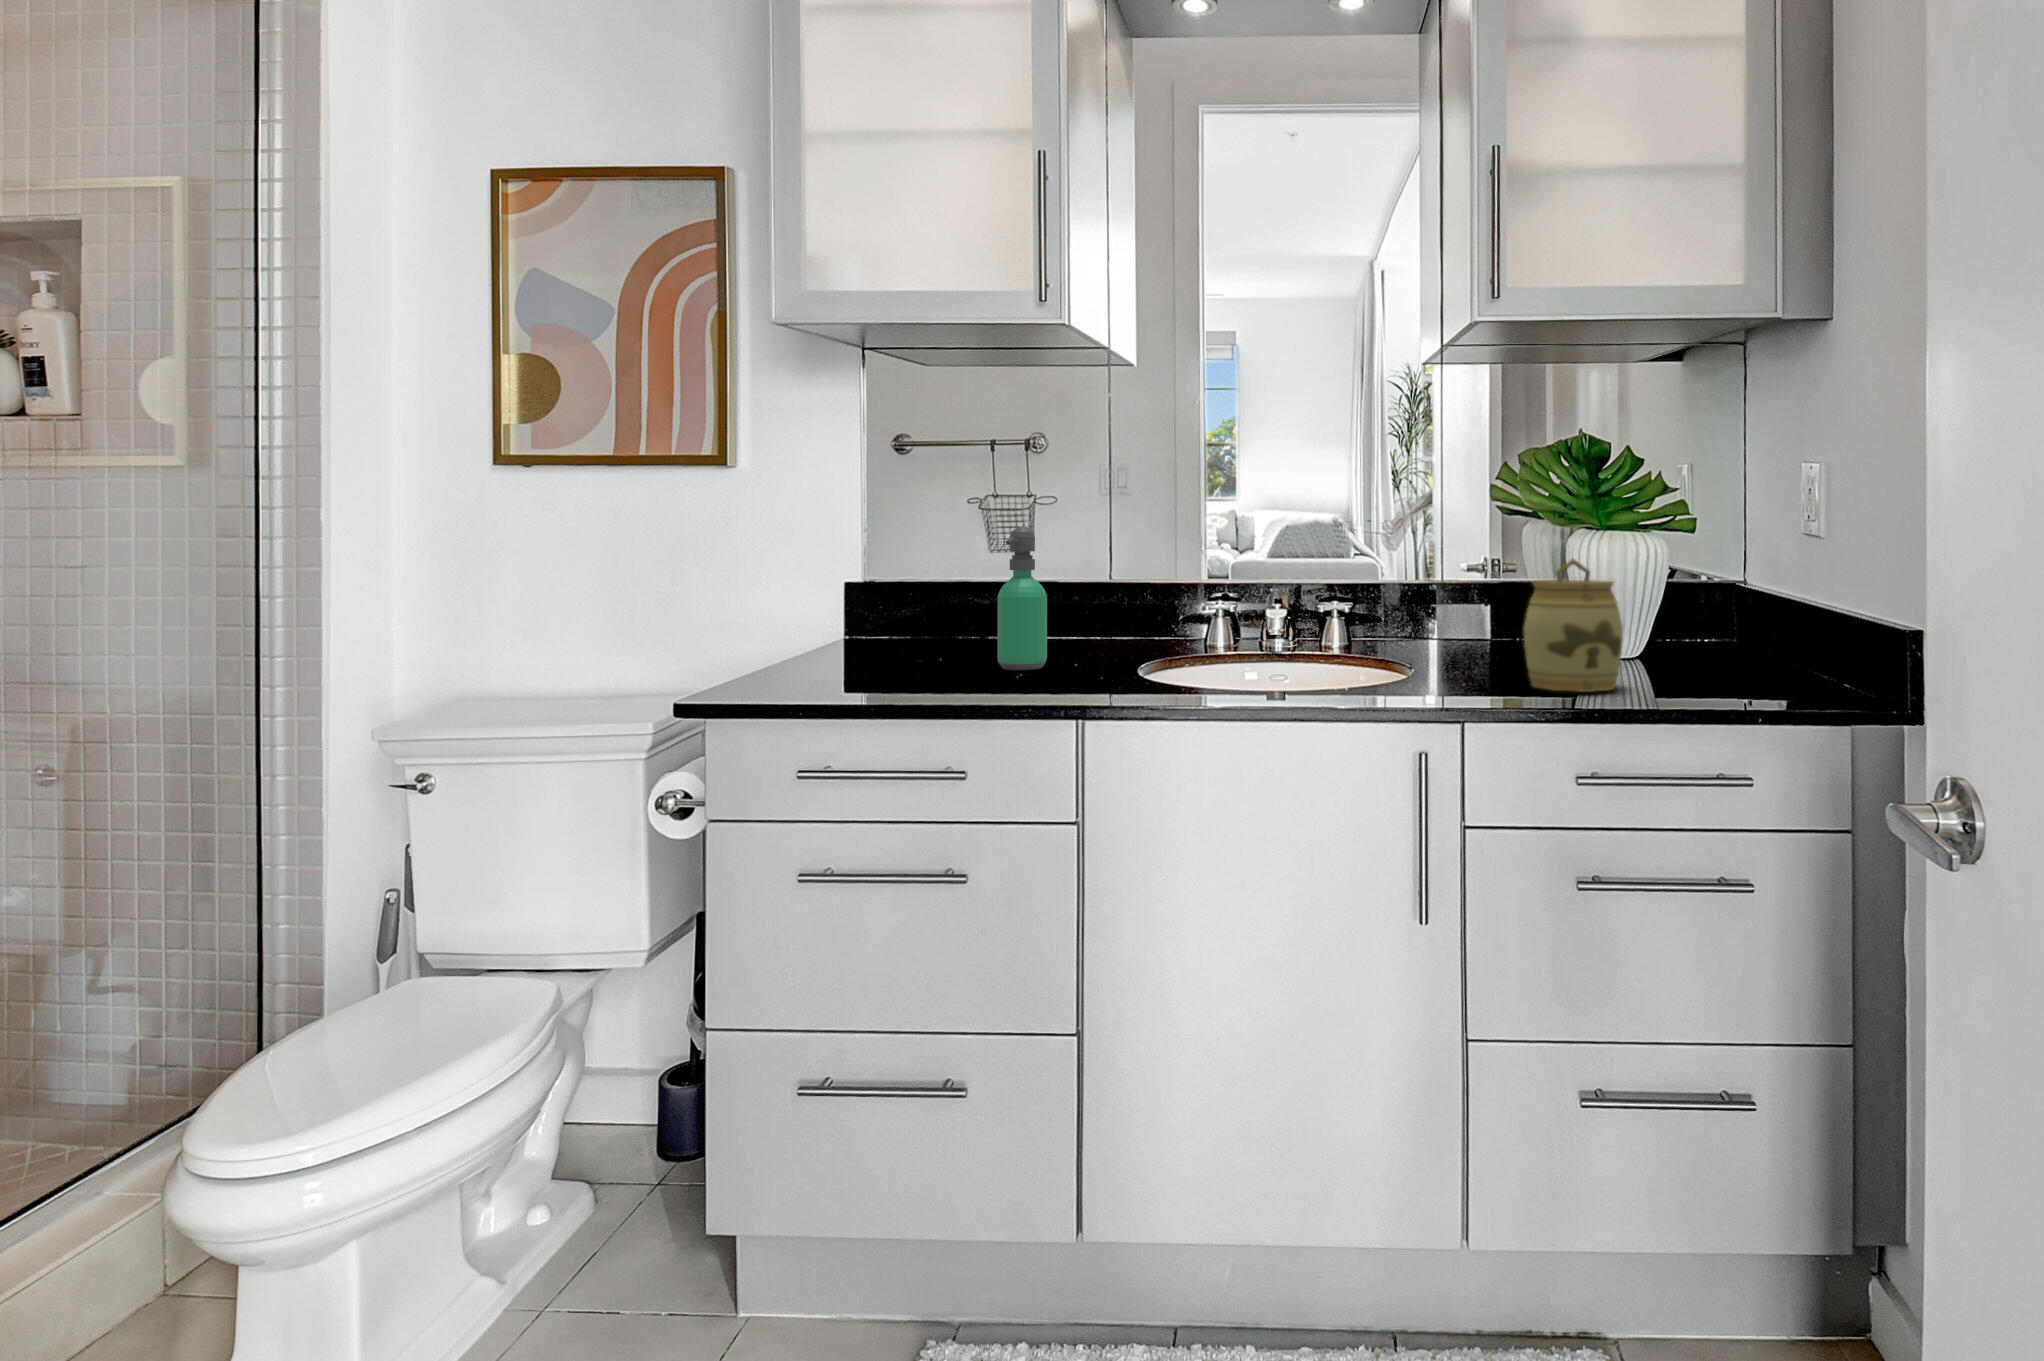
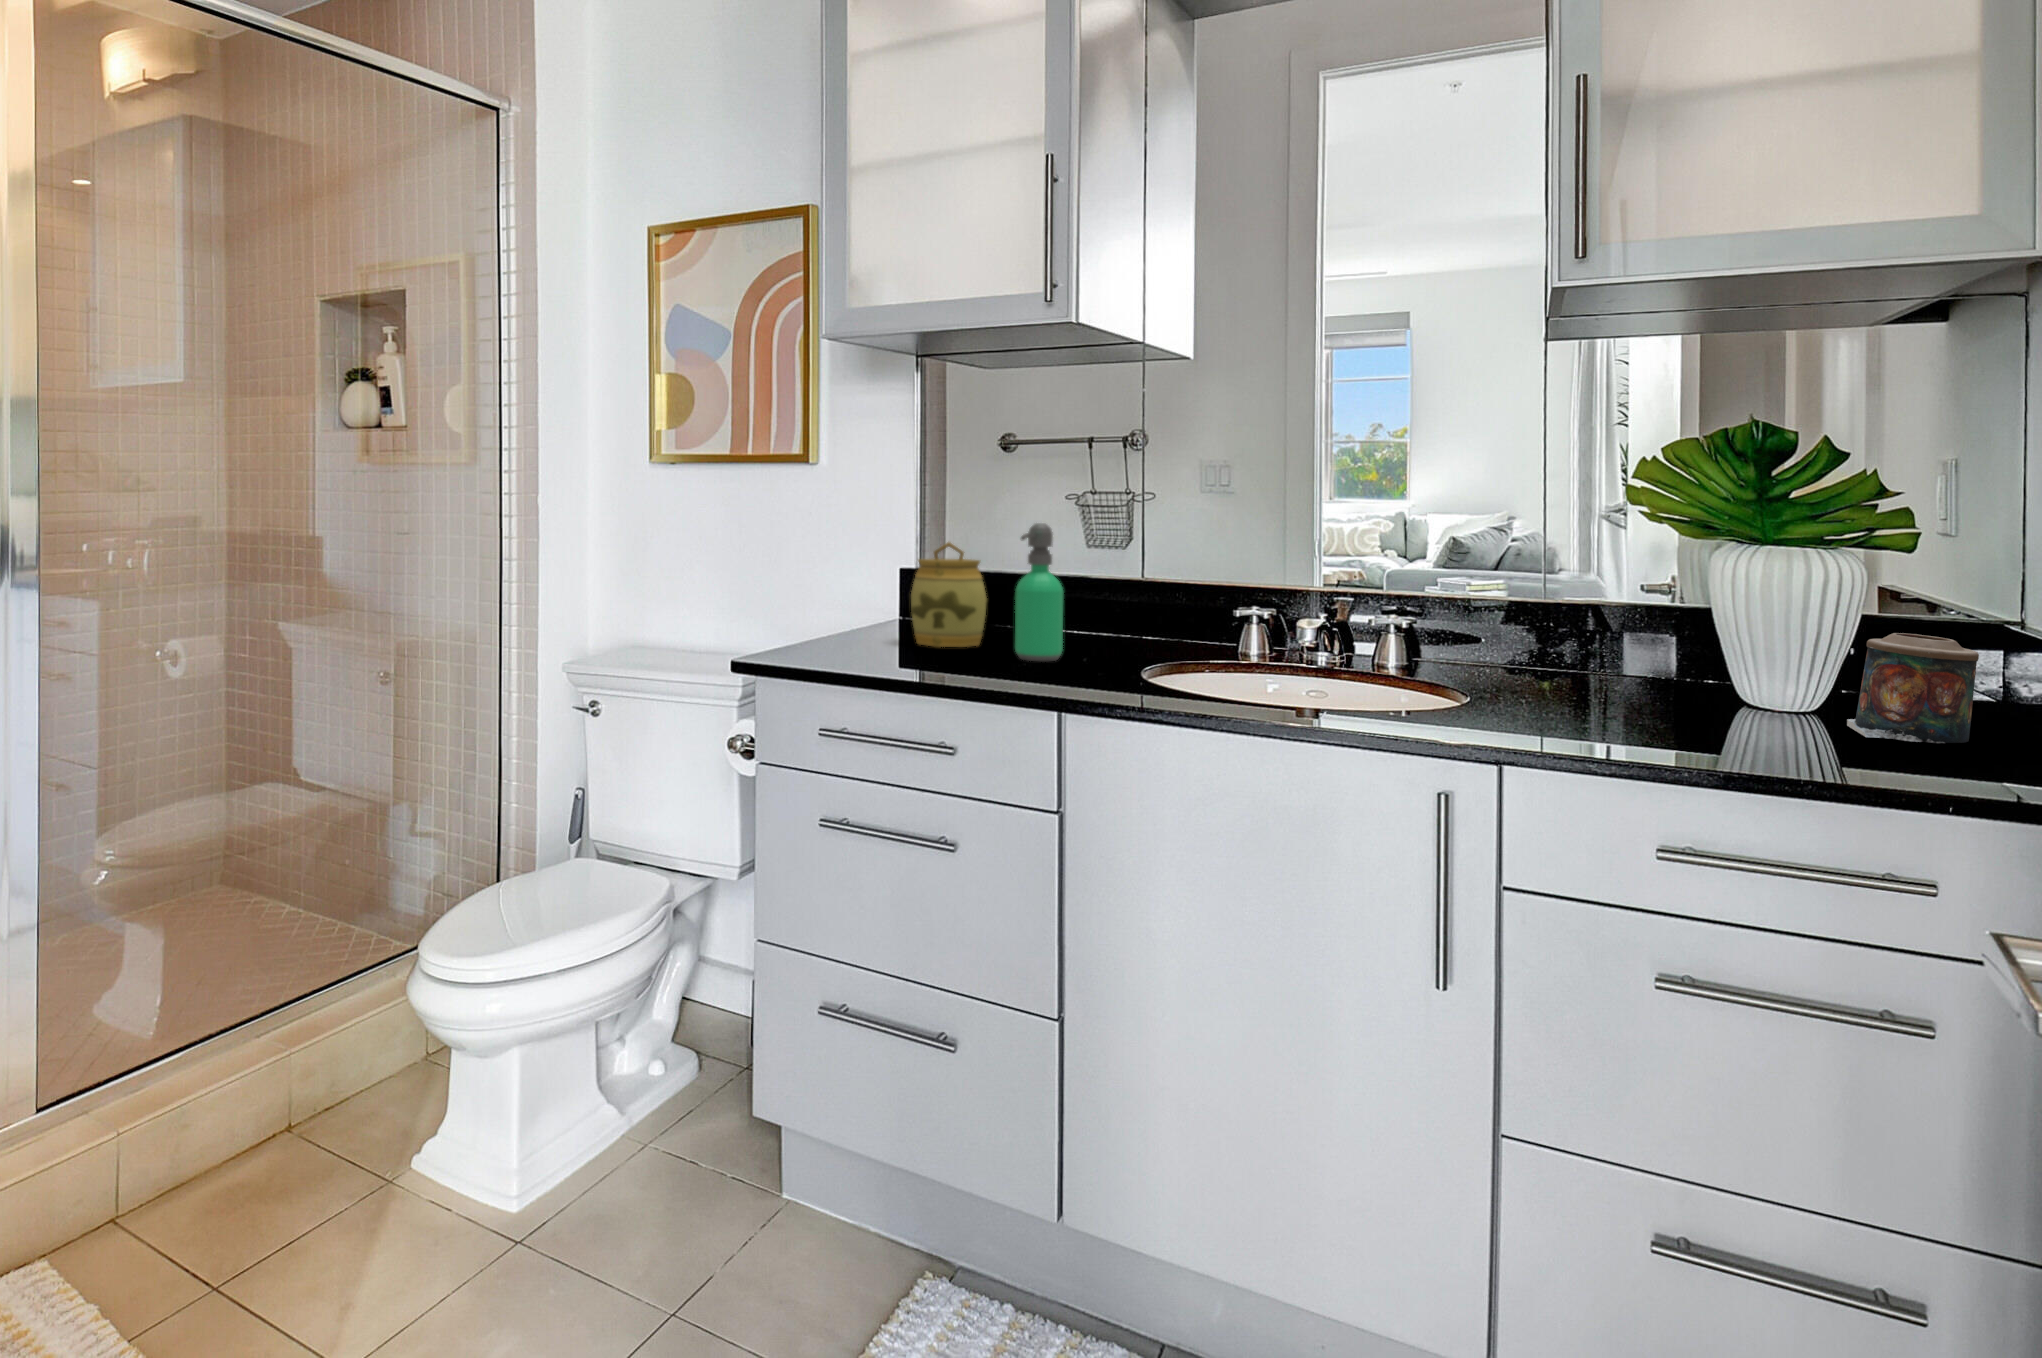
jar: present [1523,559,1623,692] -> present [911,542,987,647]
candle: none [1665,598,1741,677] -> present [1847,633,1979,743]

